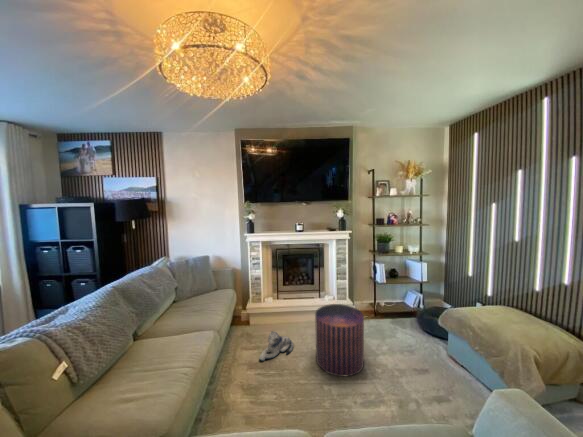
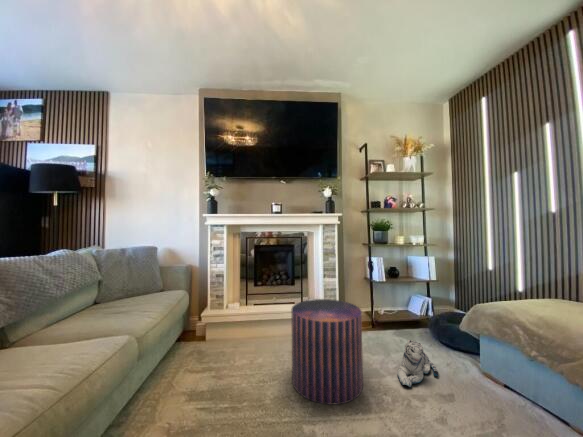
plush toy: present [259,331,294,361] -> present [397,340,438,387]

